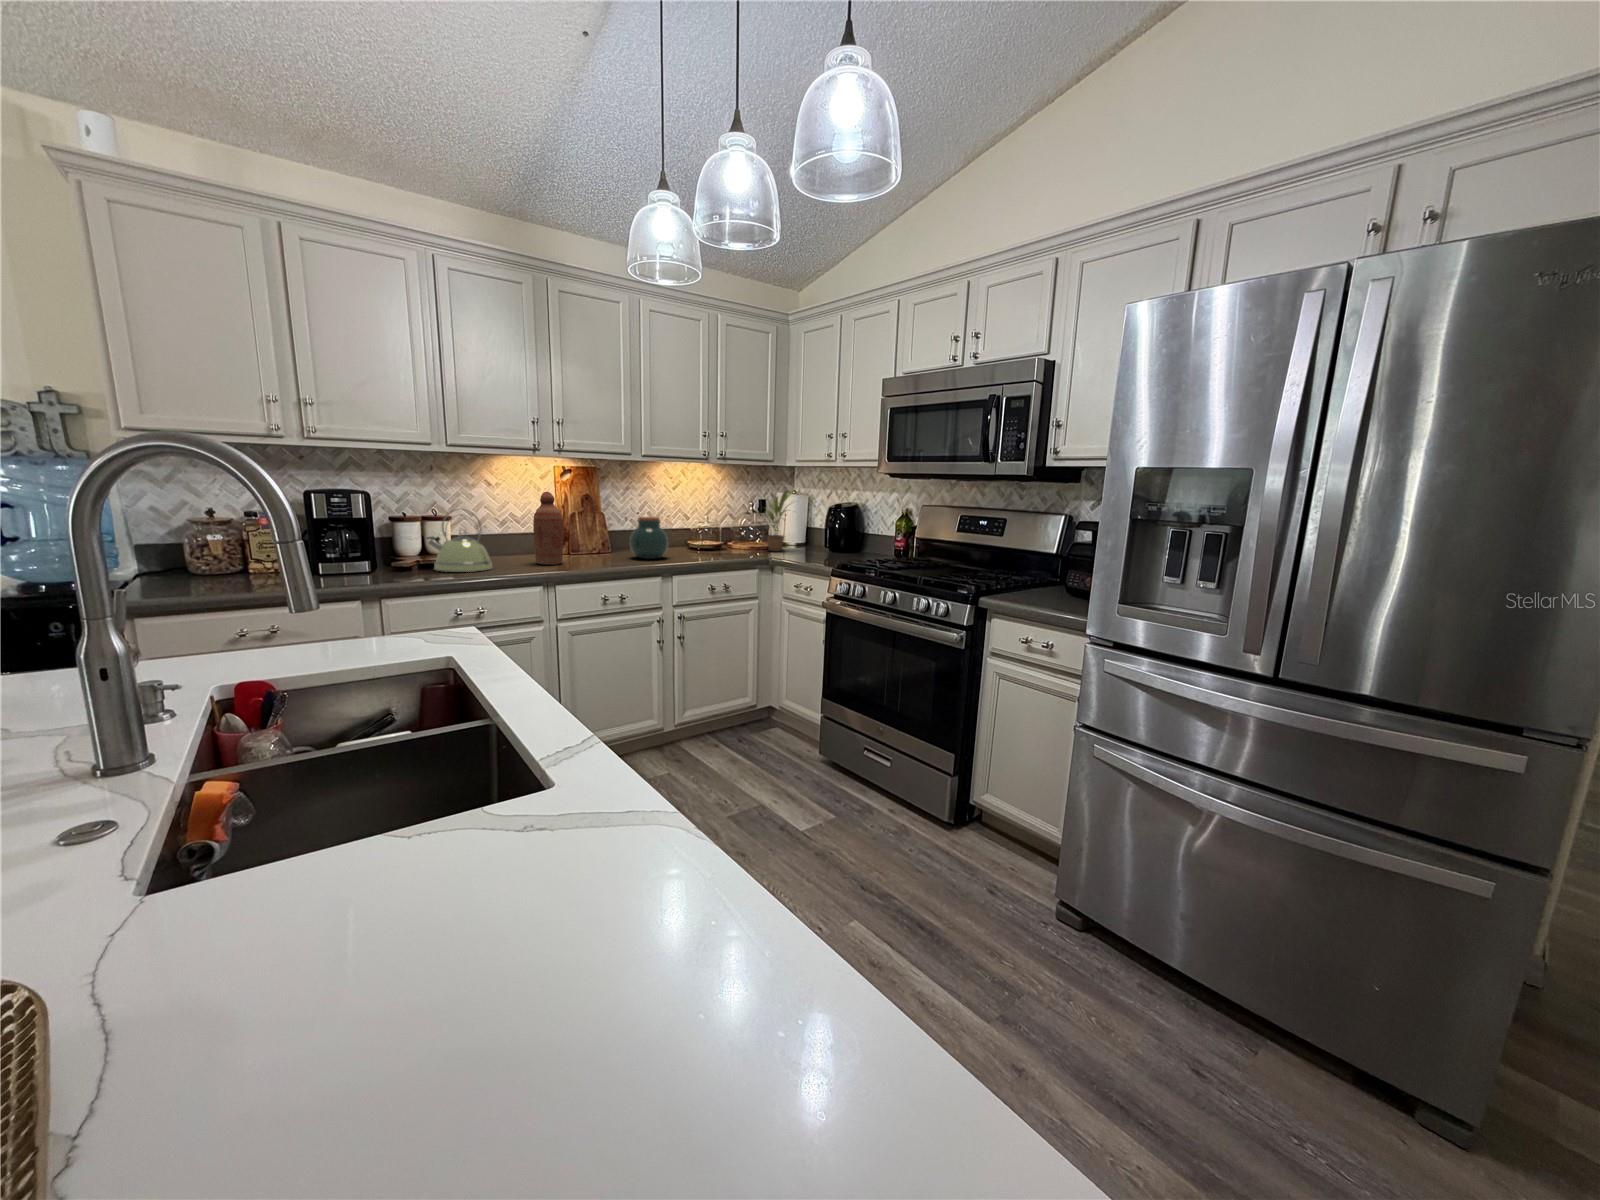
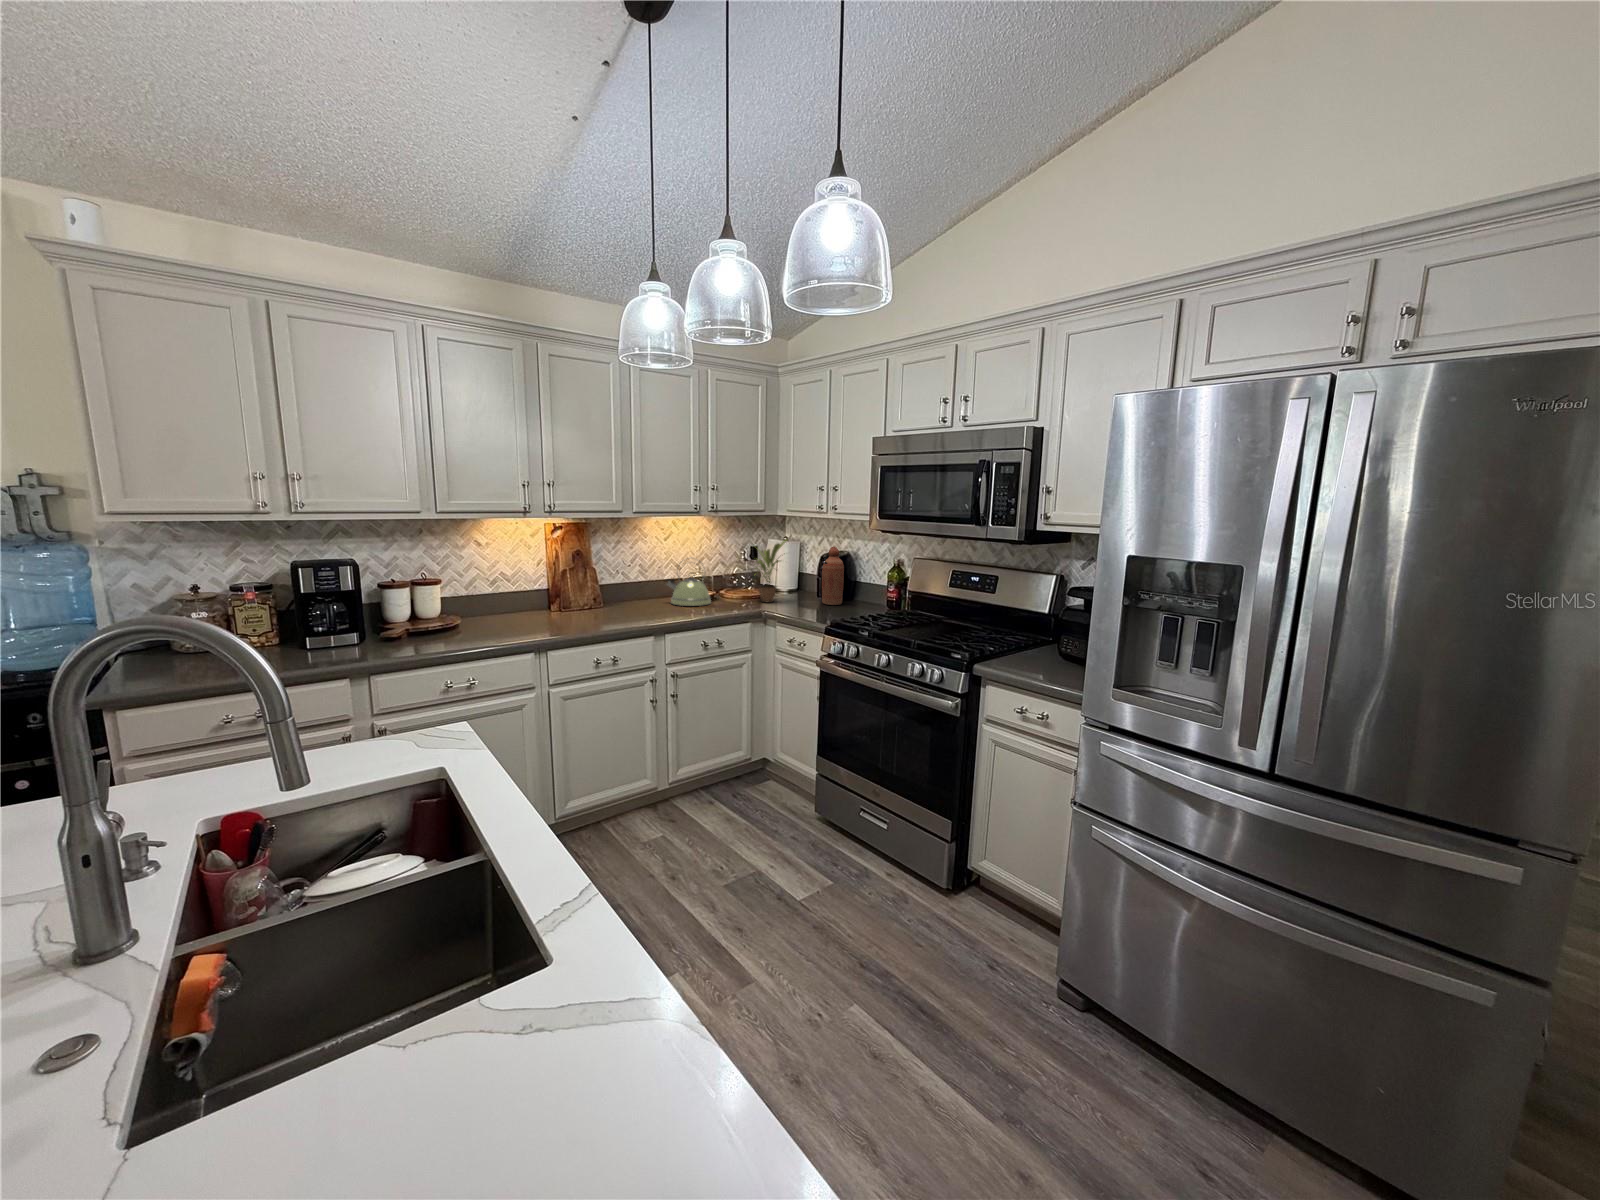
bottle: present [533,492,563,565] -> present [822,547,844,605]
kettle: present [427,509,493,572] -> present [666,557,711,606]
jar: present [630,517,668,559] -> none [622,574,661,616]

